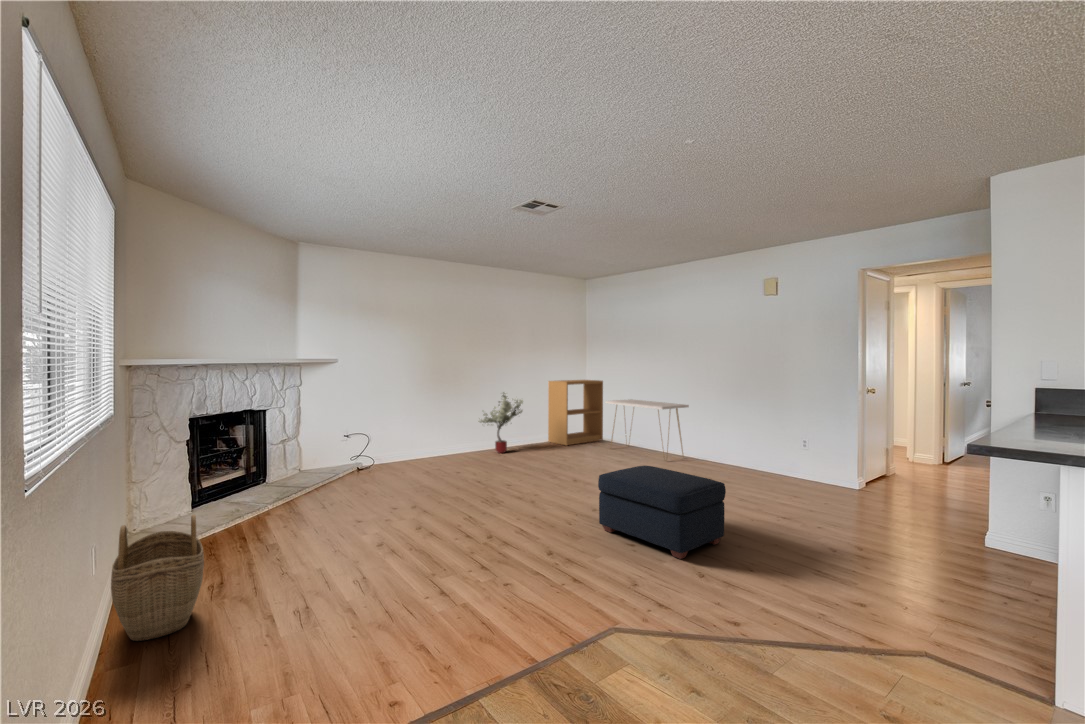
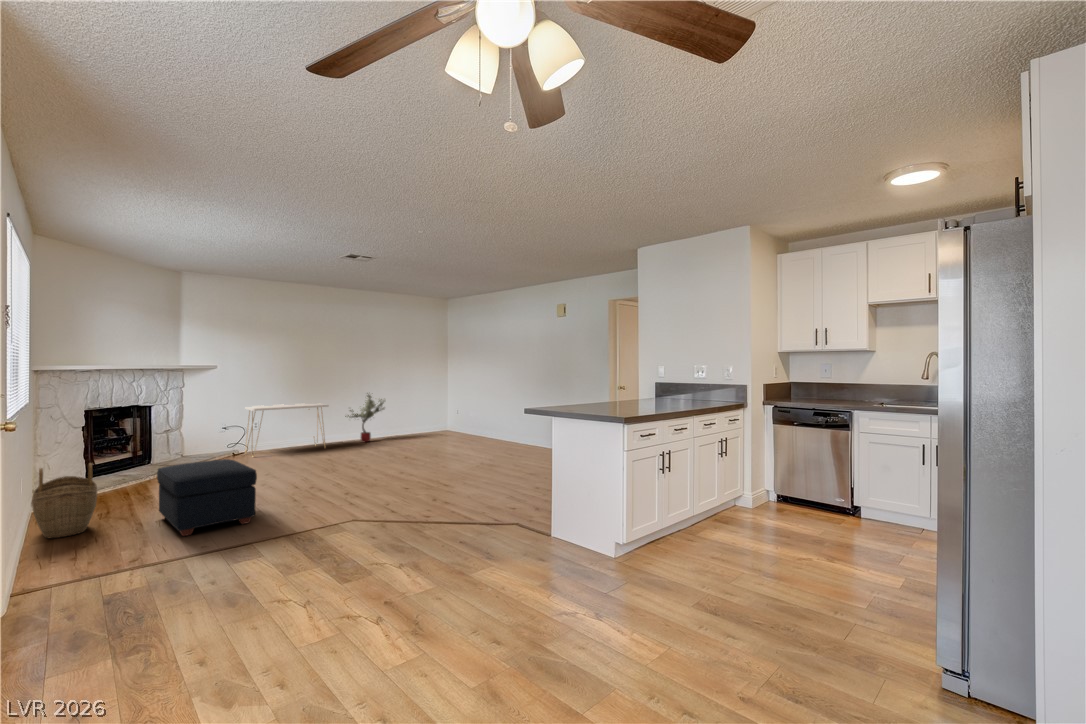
bookshelf: present [548,380,603,445] -> none [412,383,459,436]
console table: present [606,399,689,460] -> present [245,403,329,457]
ottoman: present [598,466,726,559] -> present [157,459,257,536]

